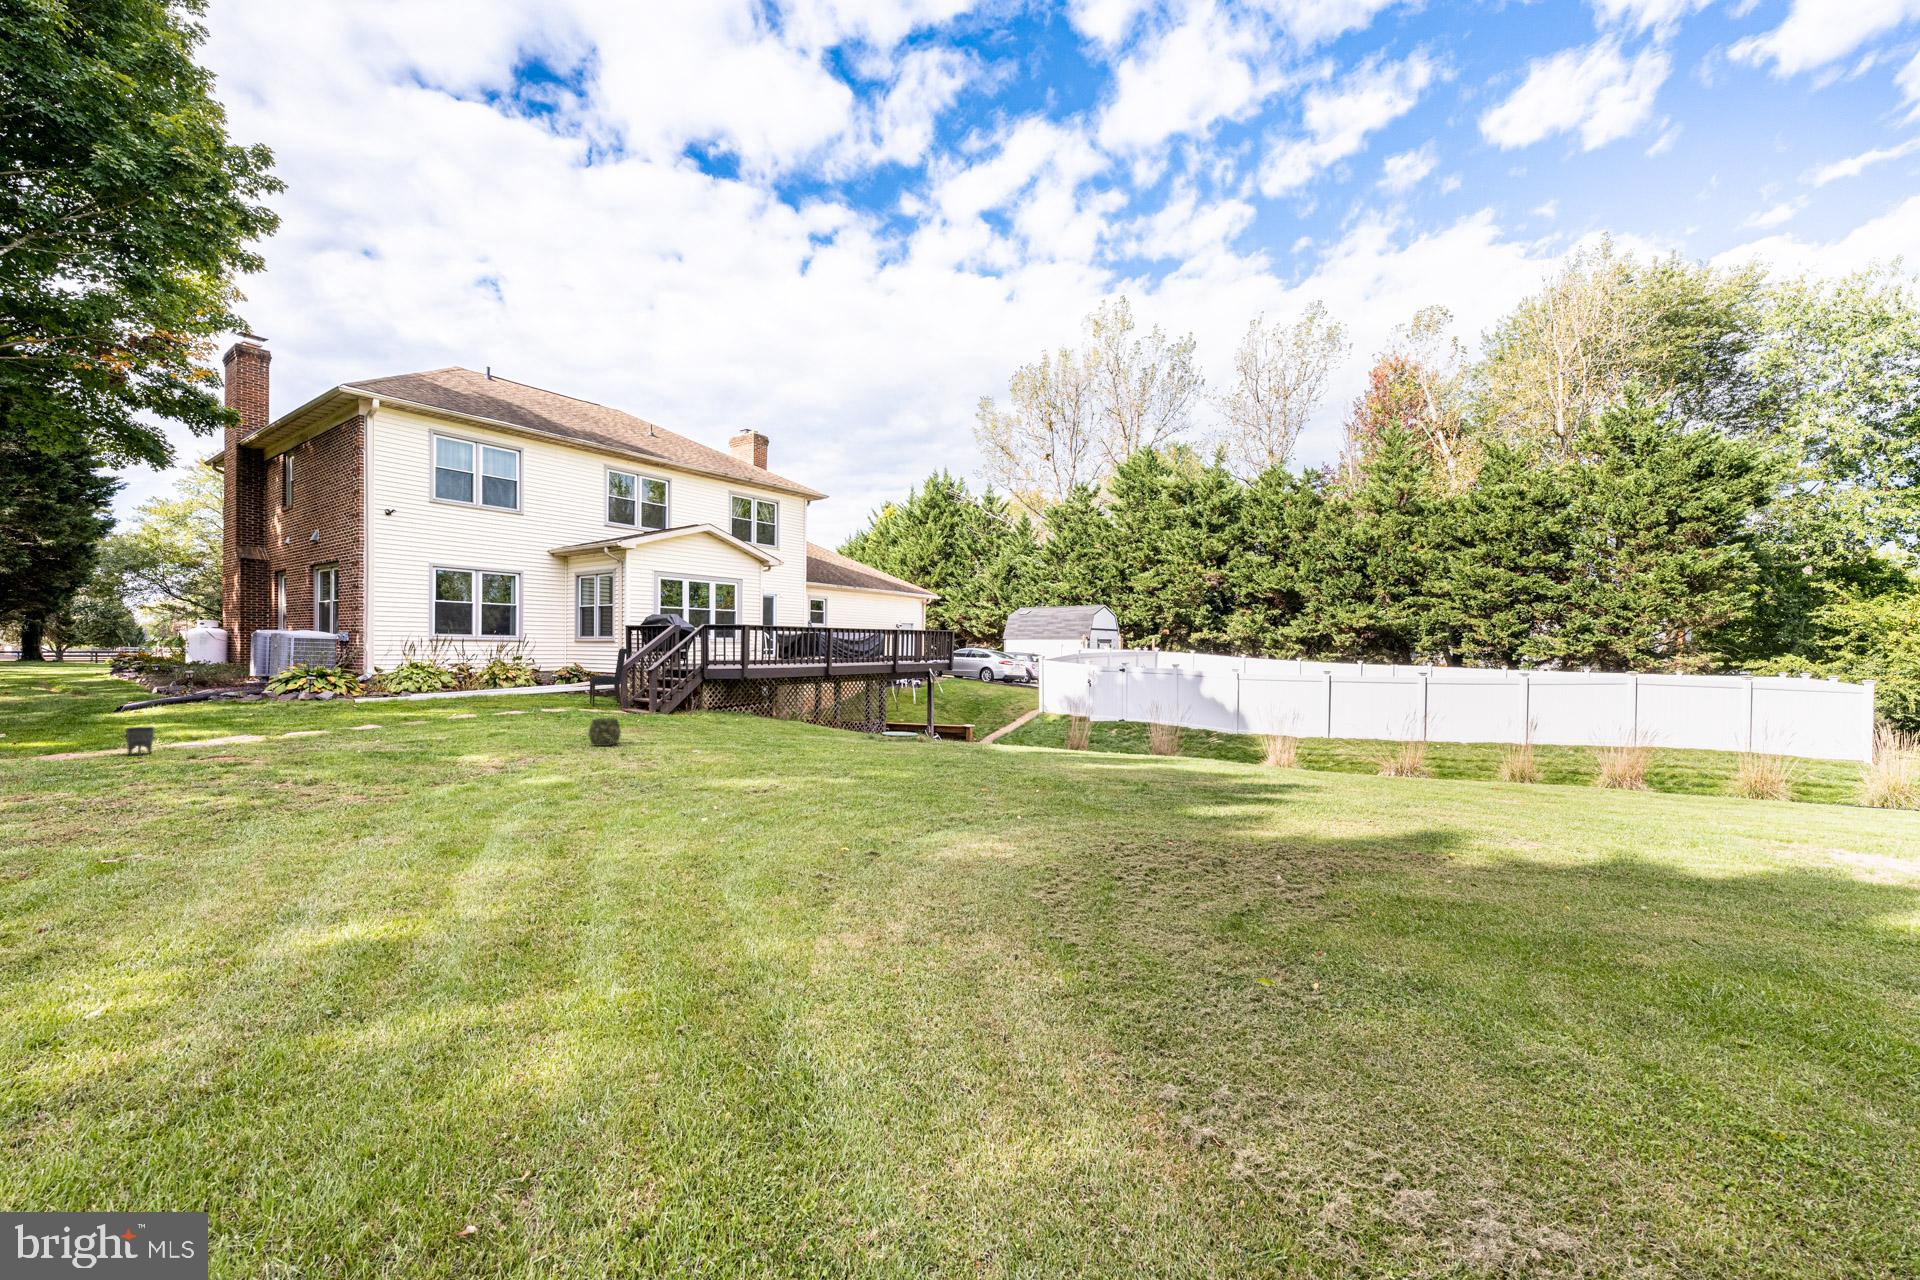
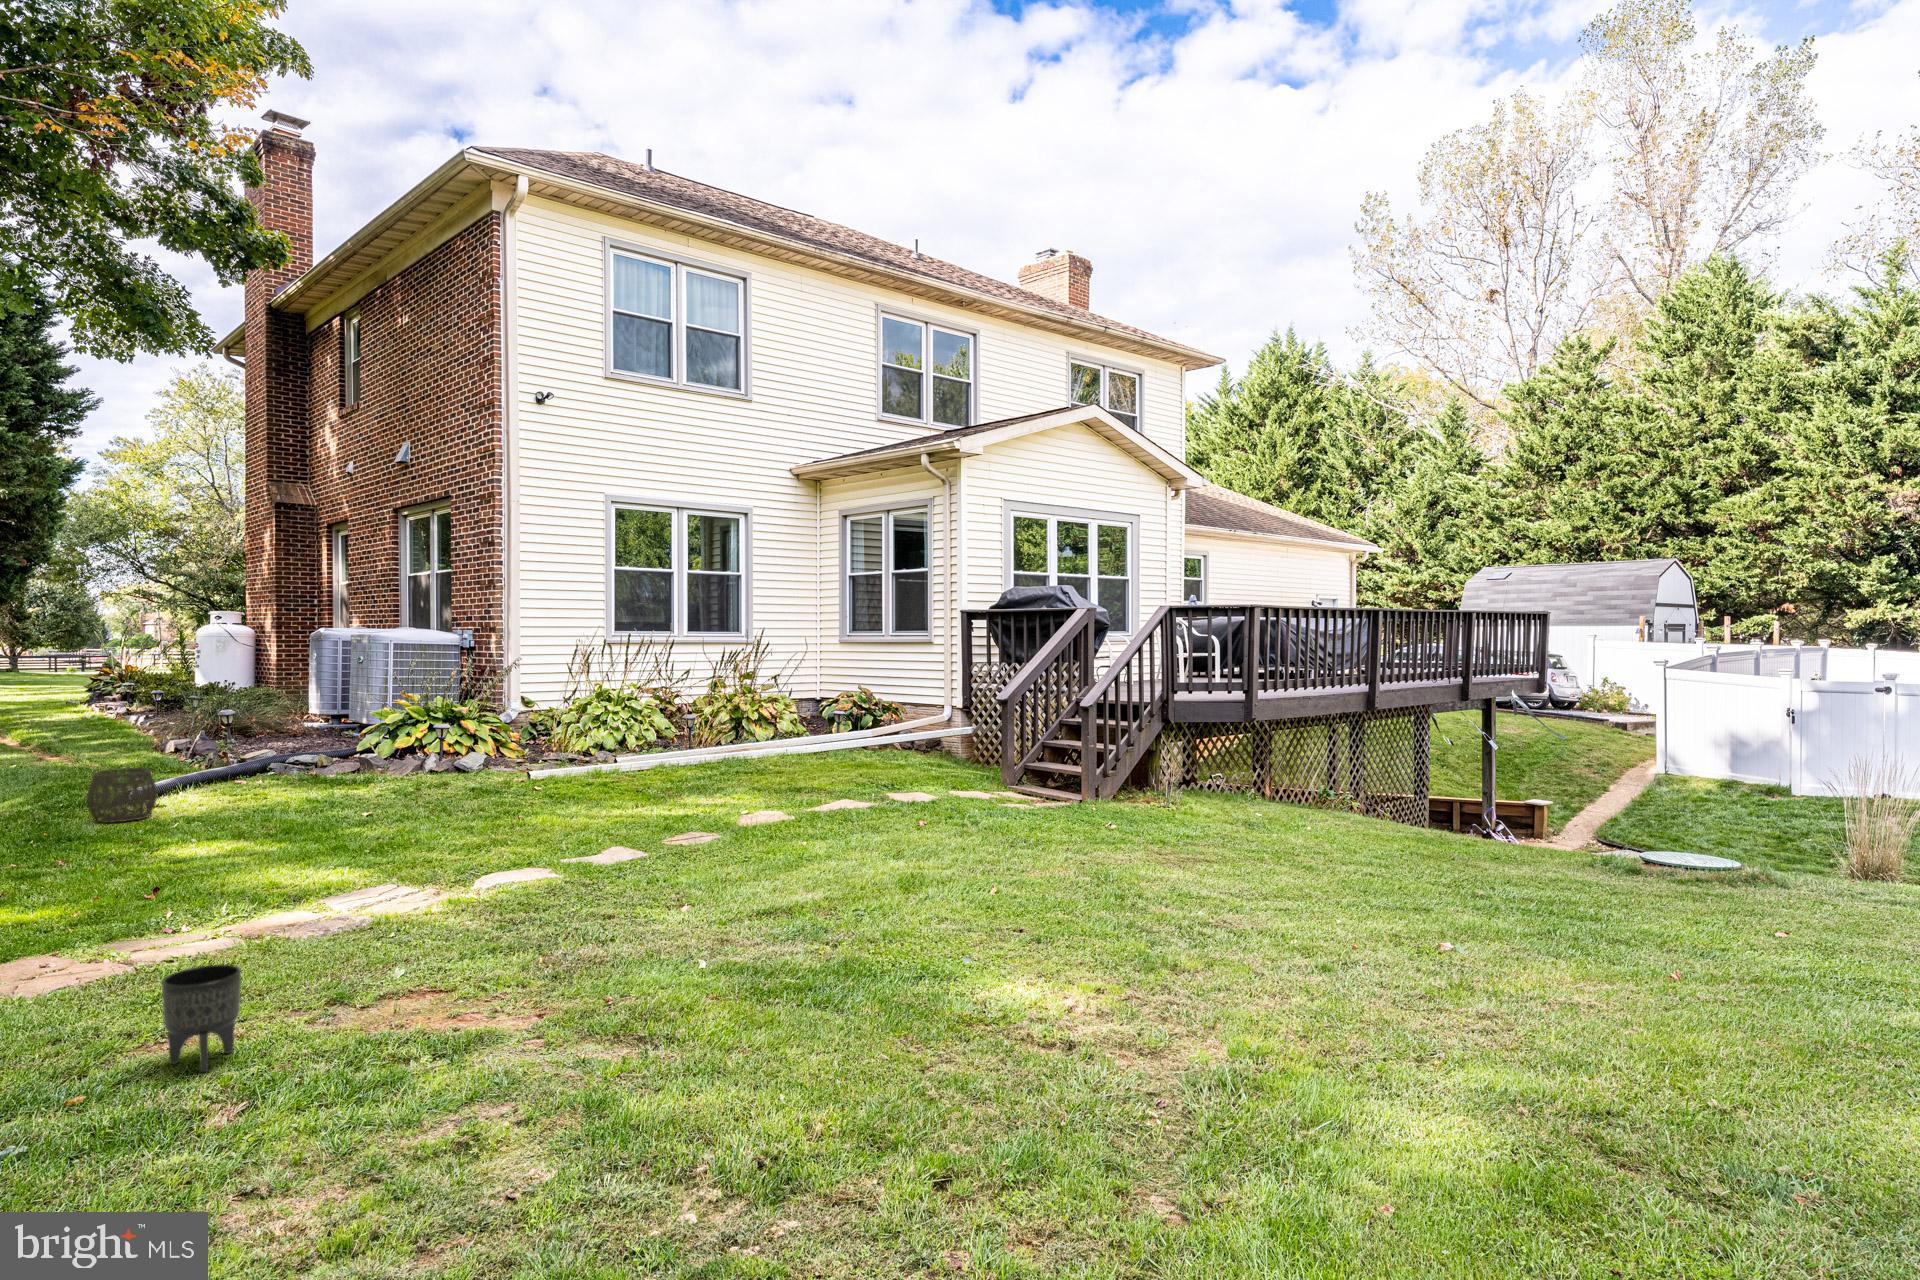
chair: present [589,648,629,706] -> none [982,660,1075,791]
woven basket: present [589,718,621,746] -> present [87,768,157,823]

